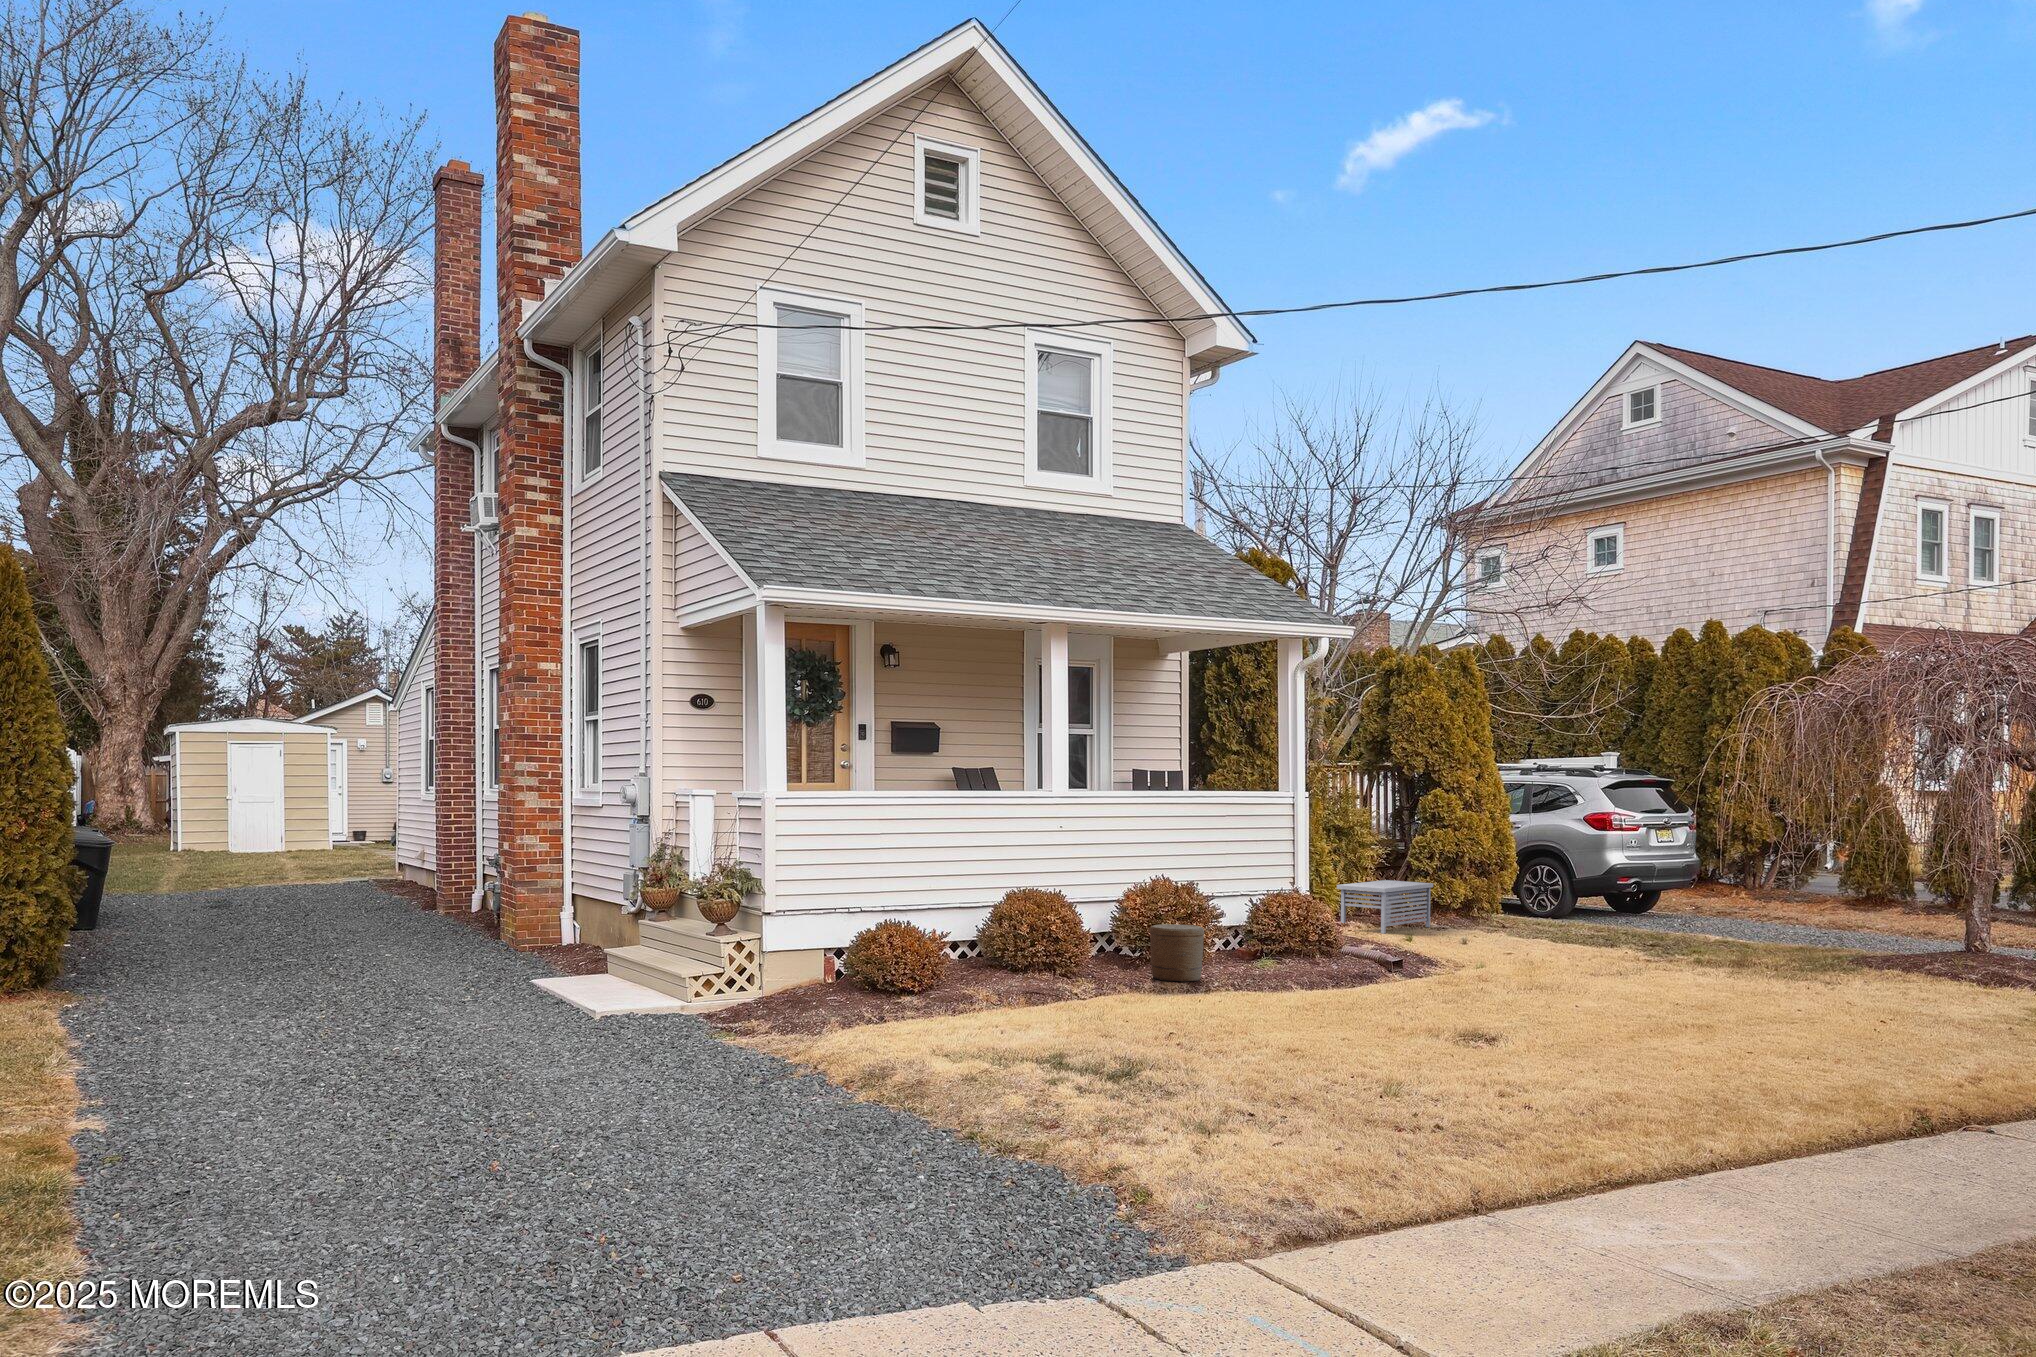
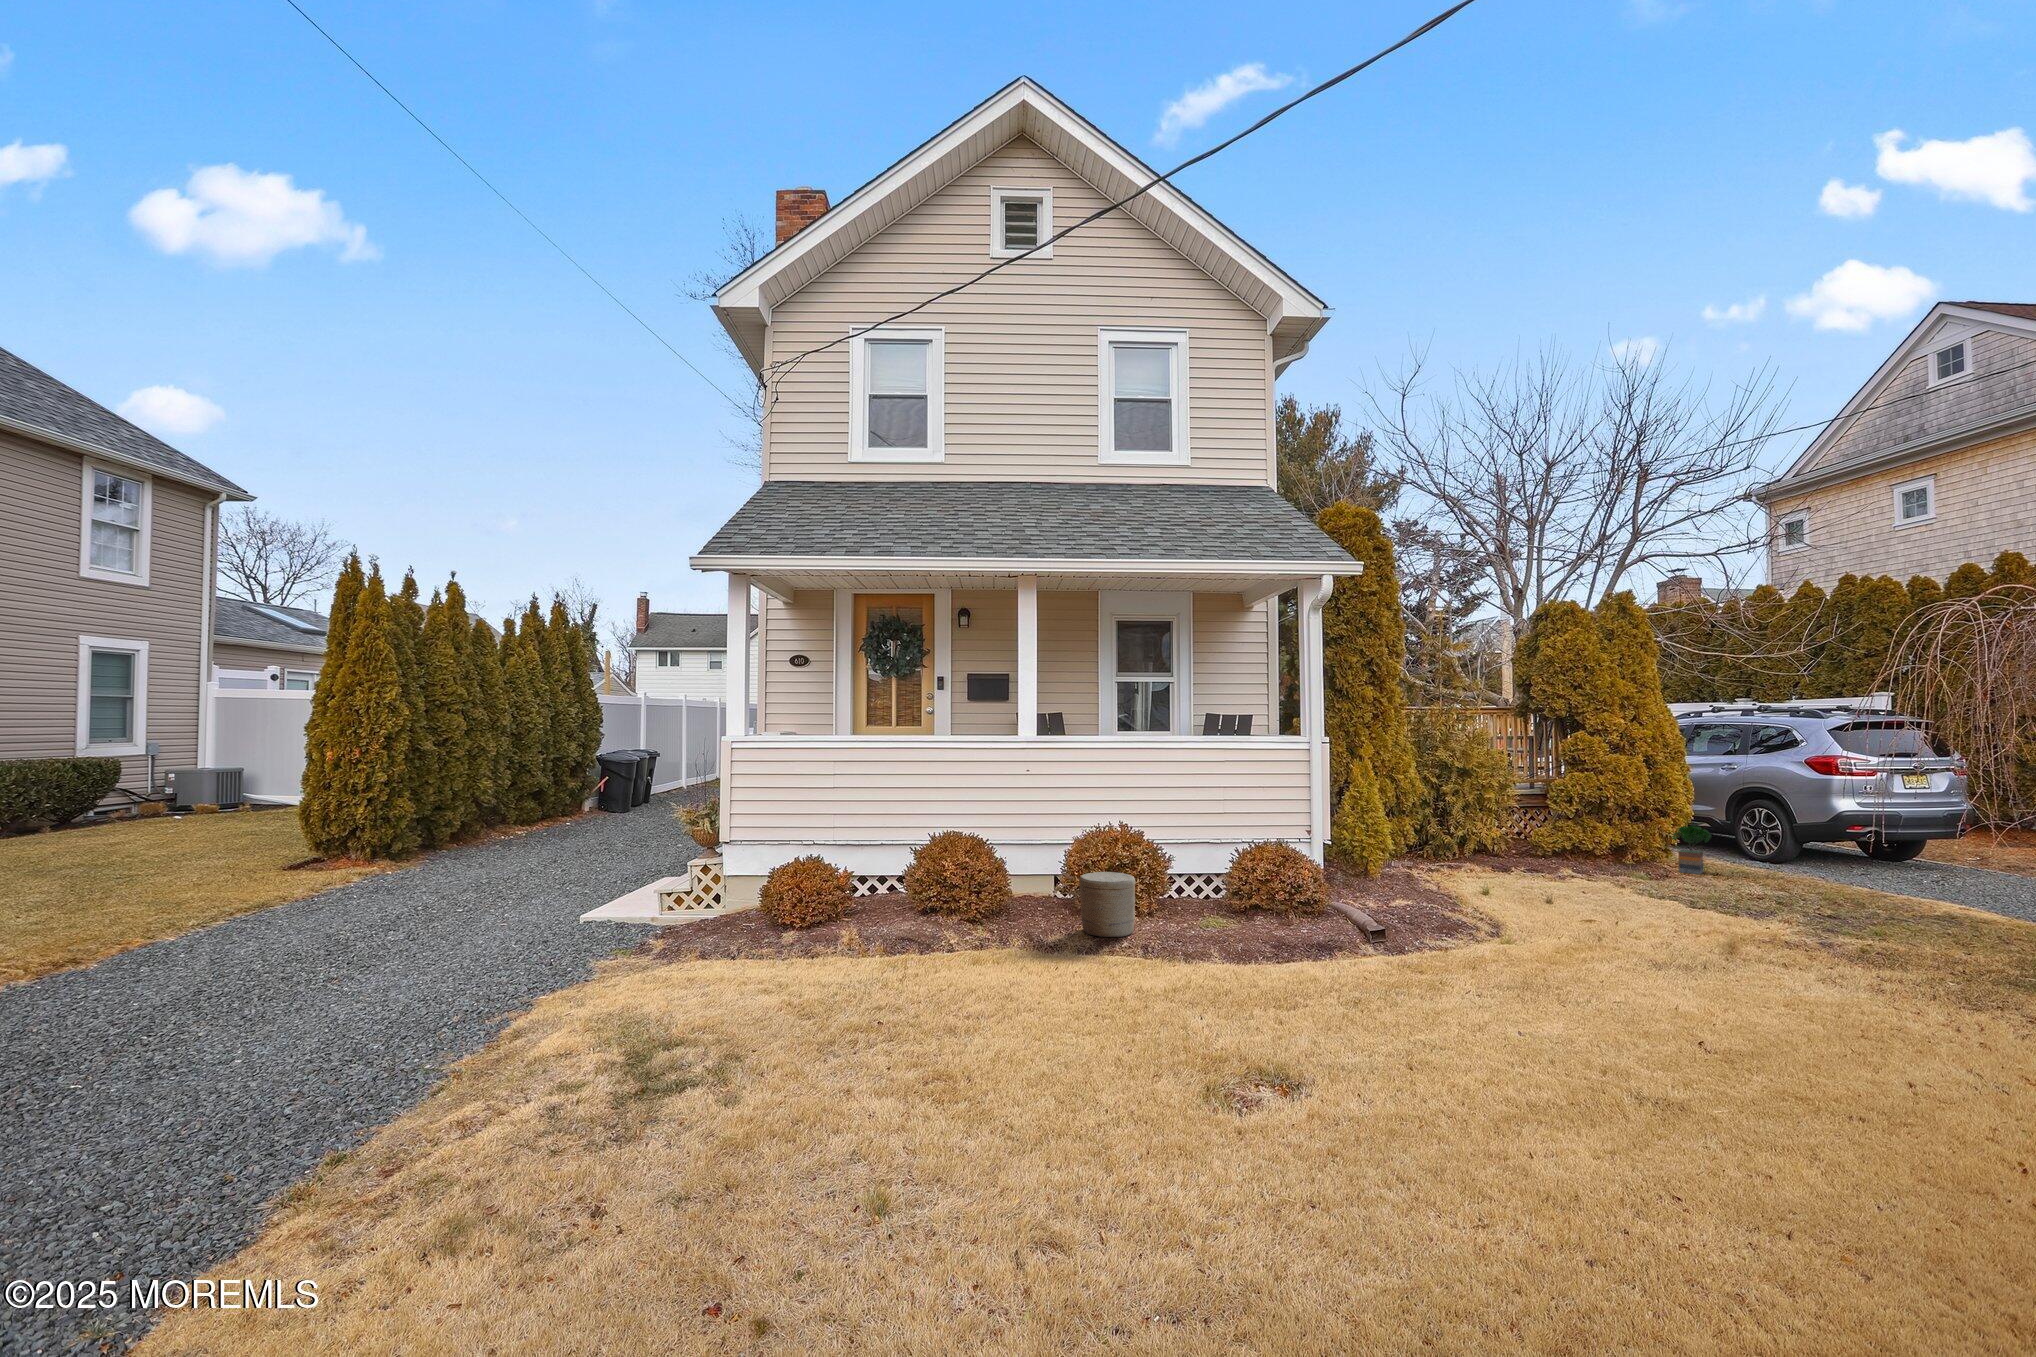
storage bench: present [1337,880,1433,934] -> none [1452,820,1574,877]
potted tree: none [1499,880,1533,925] -> present [1672,826,1711,874]

